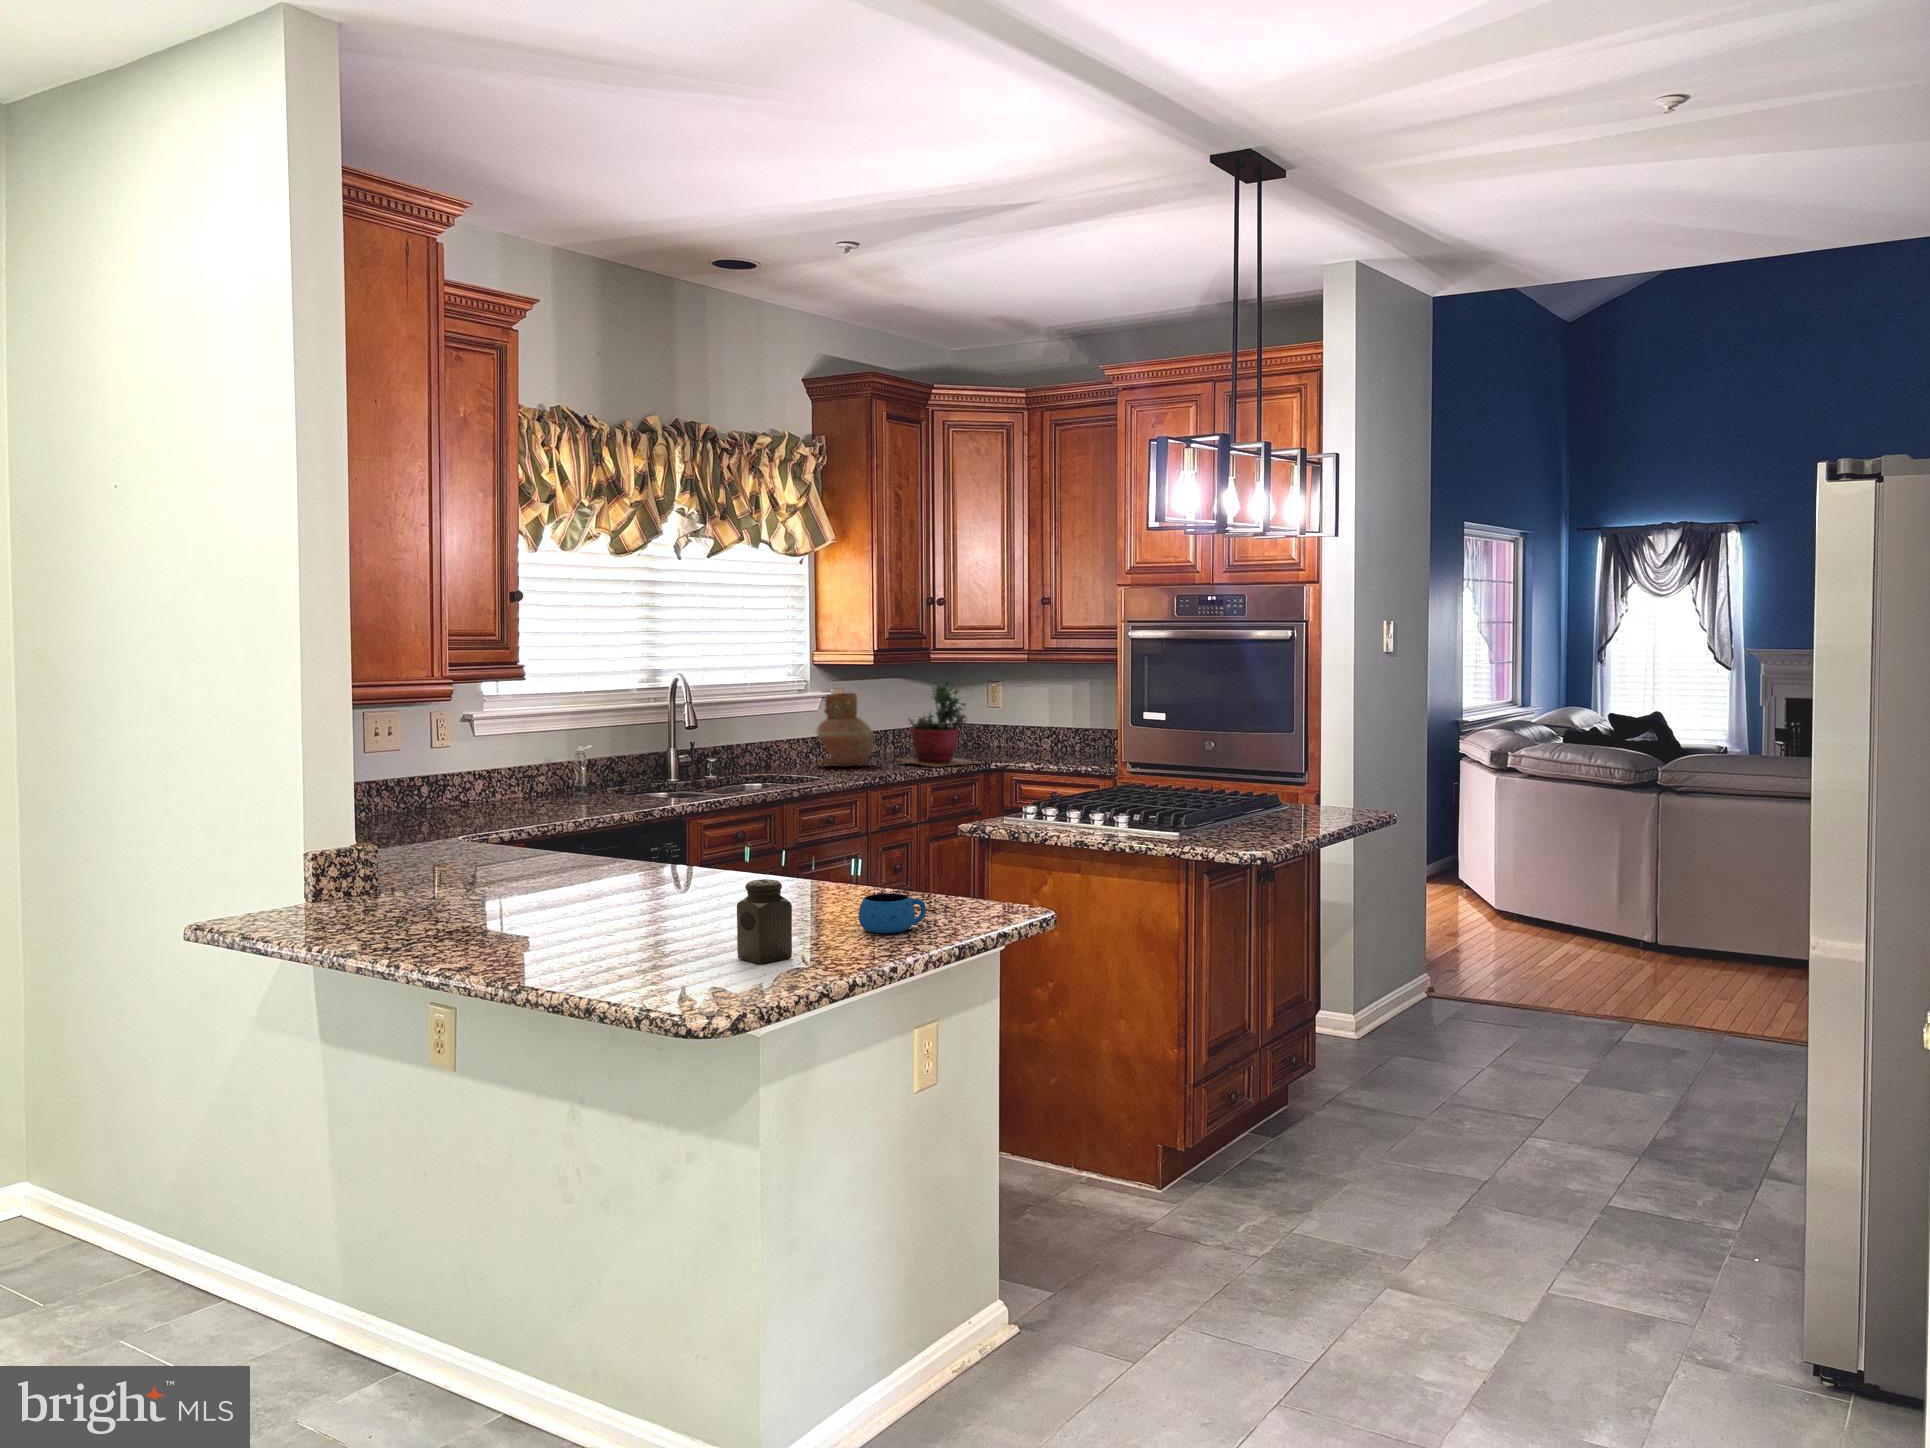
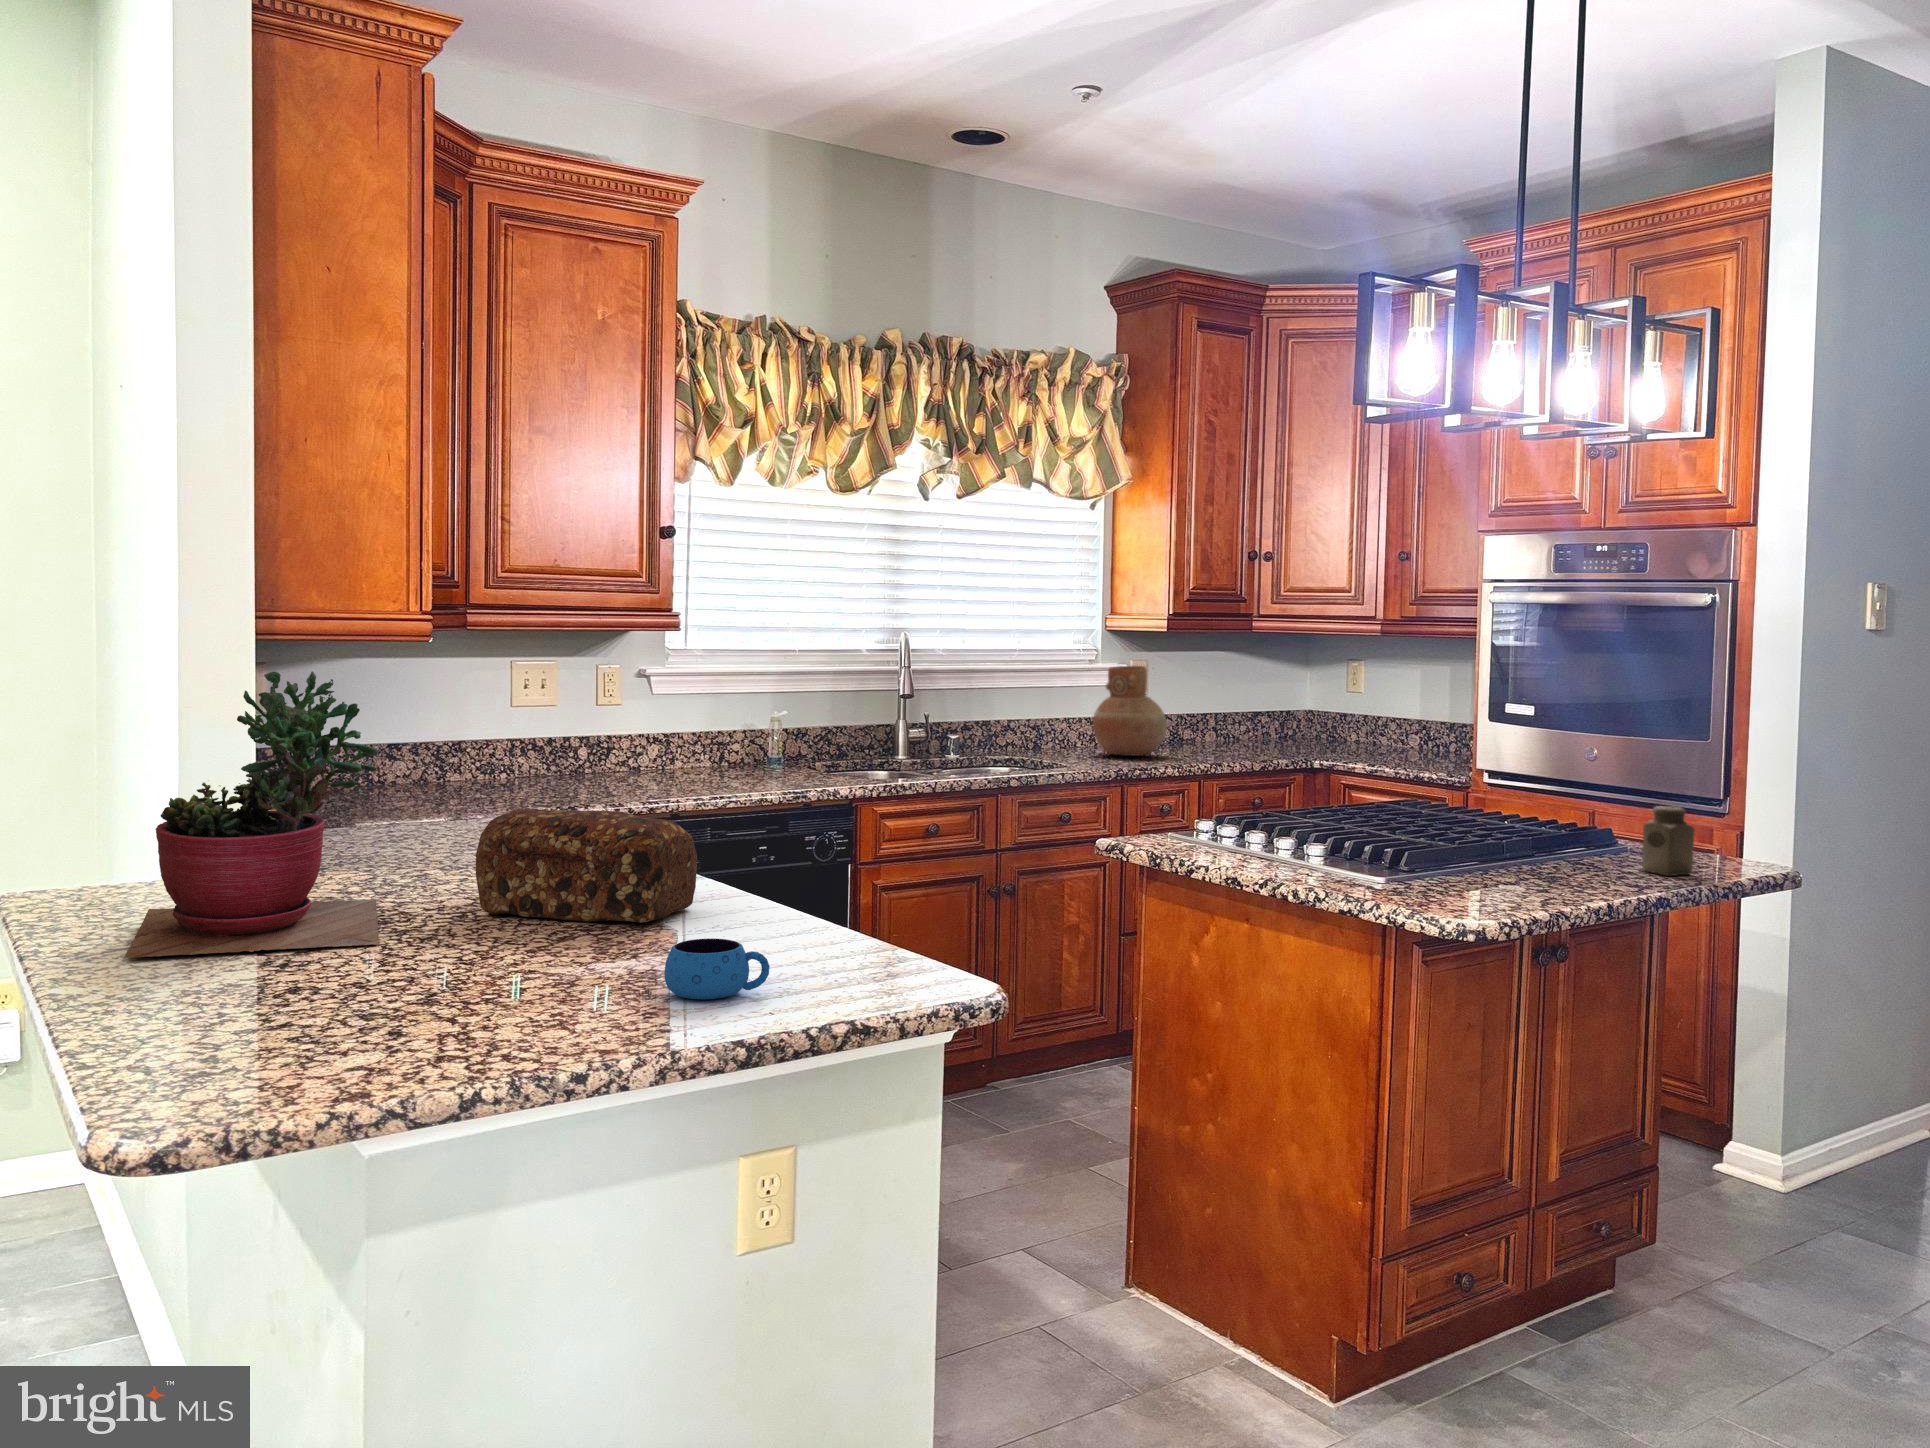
succulent plant: present [903,681,979,767] -> present [124,671,379,958]
bread loaf: none [612,820,762,905] -> present [476,809,697,923]
salt shaker: present [737,879,792,964] -> present [1642,806,1695,876]

